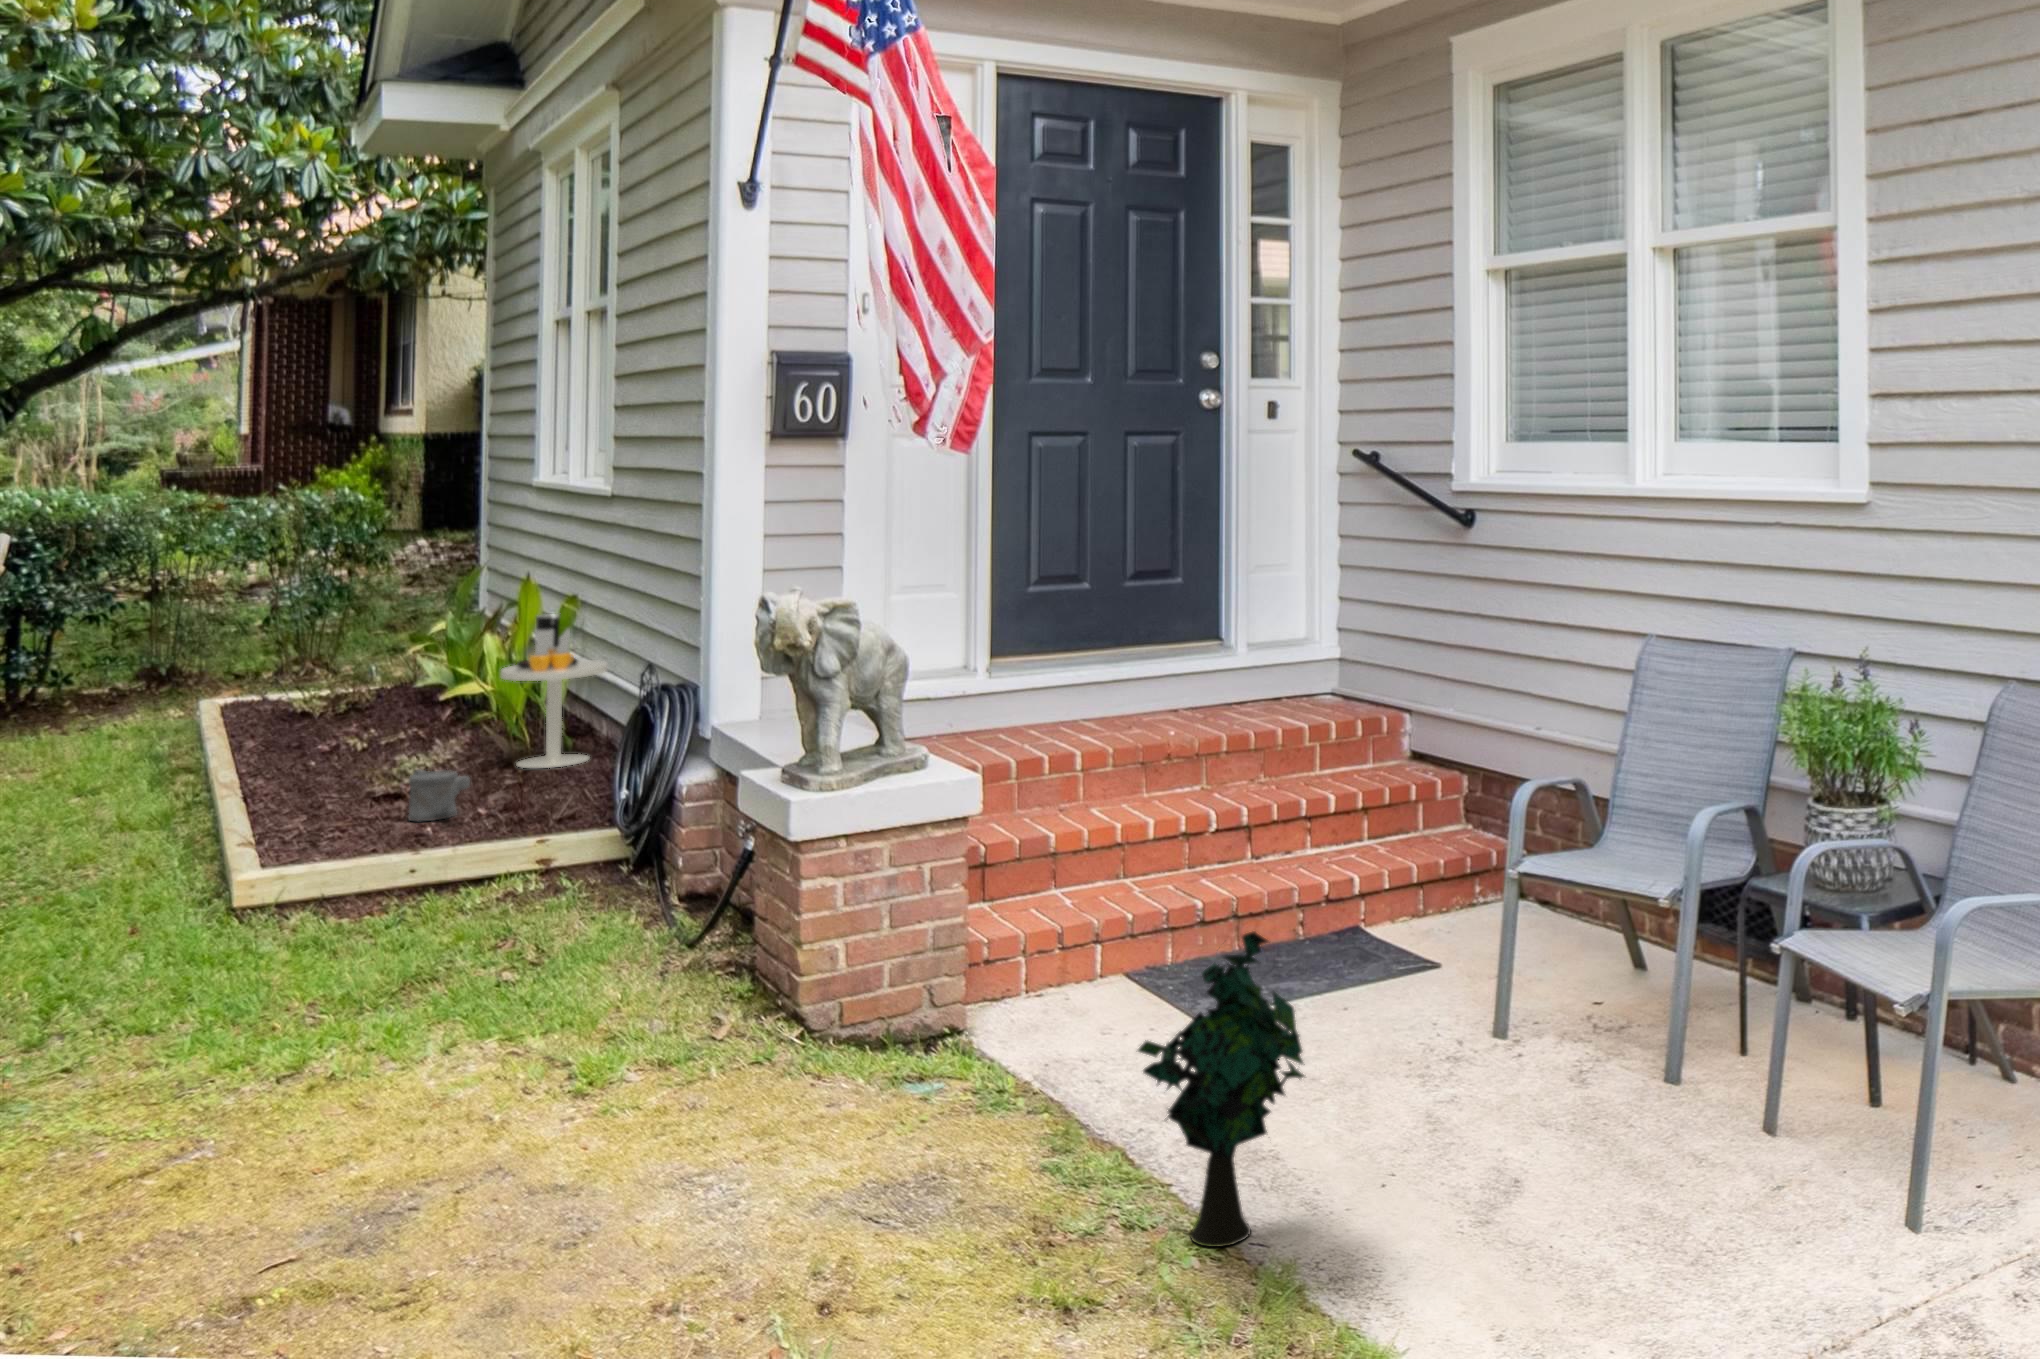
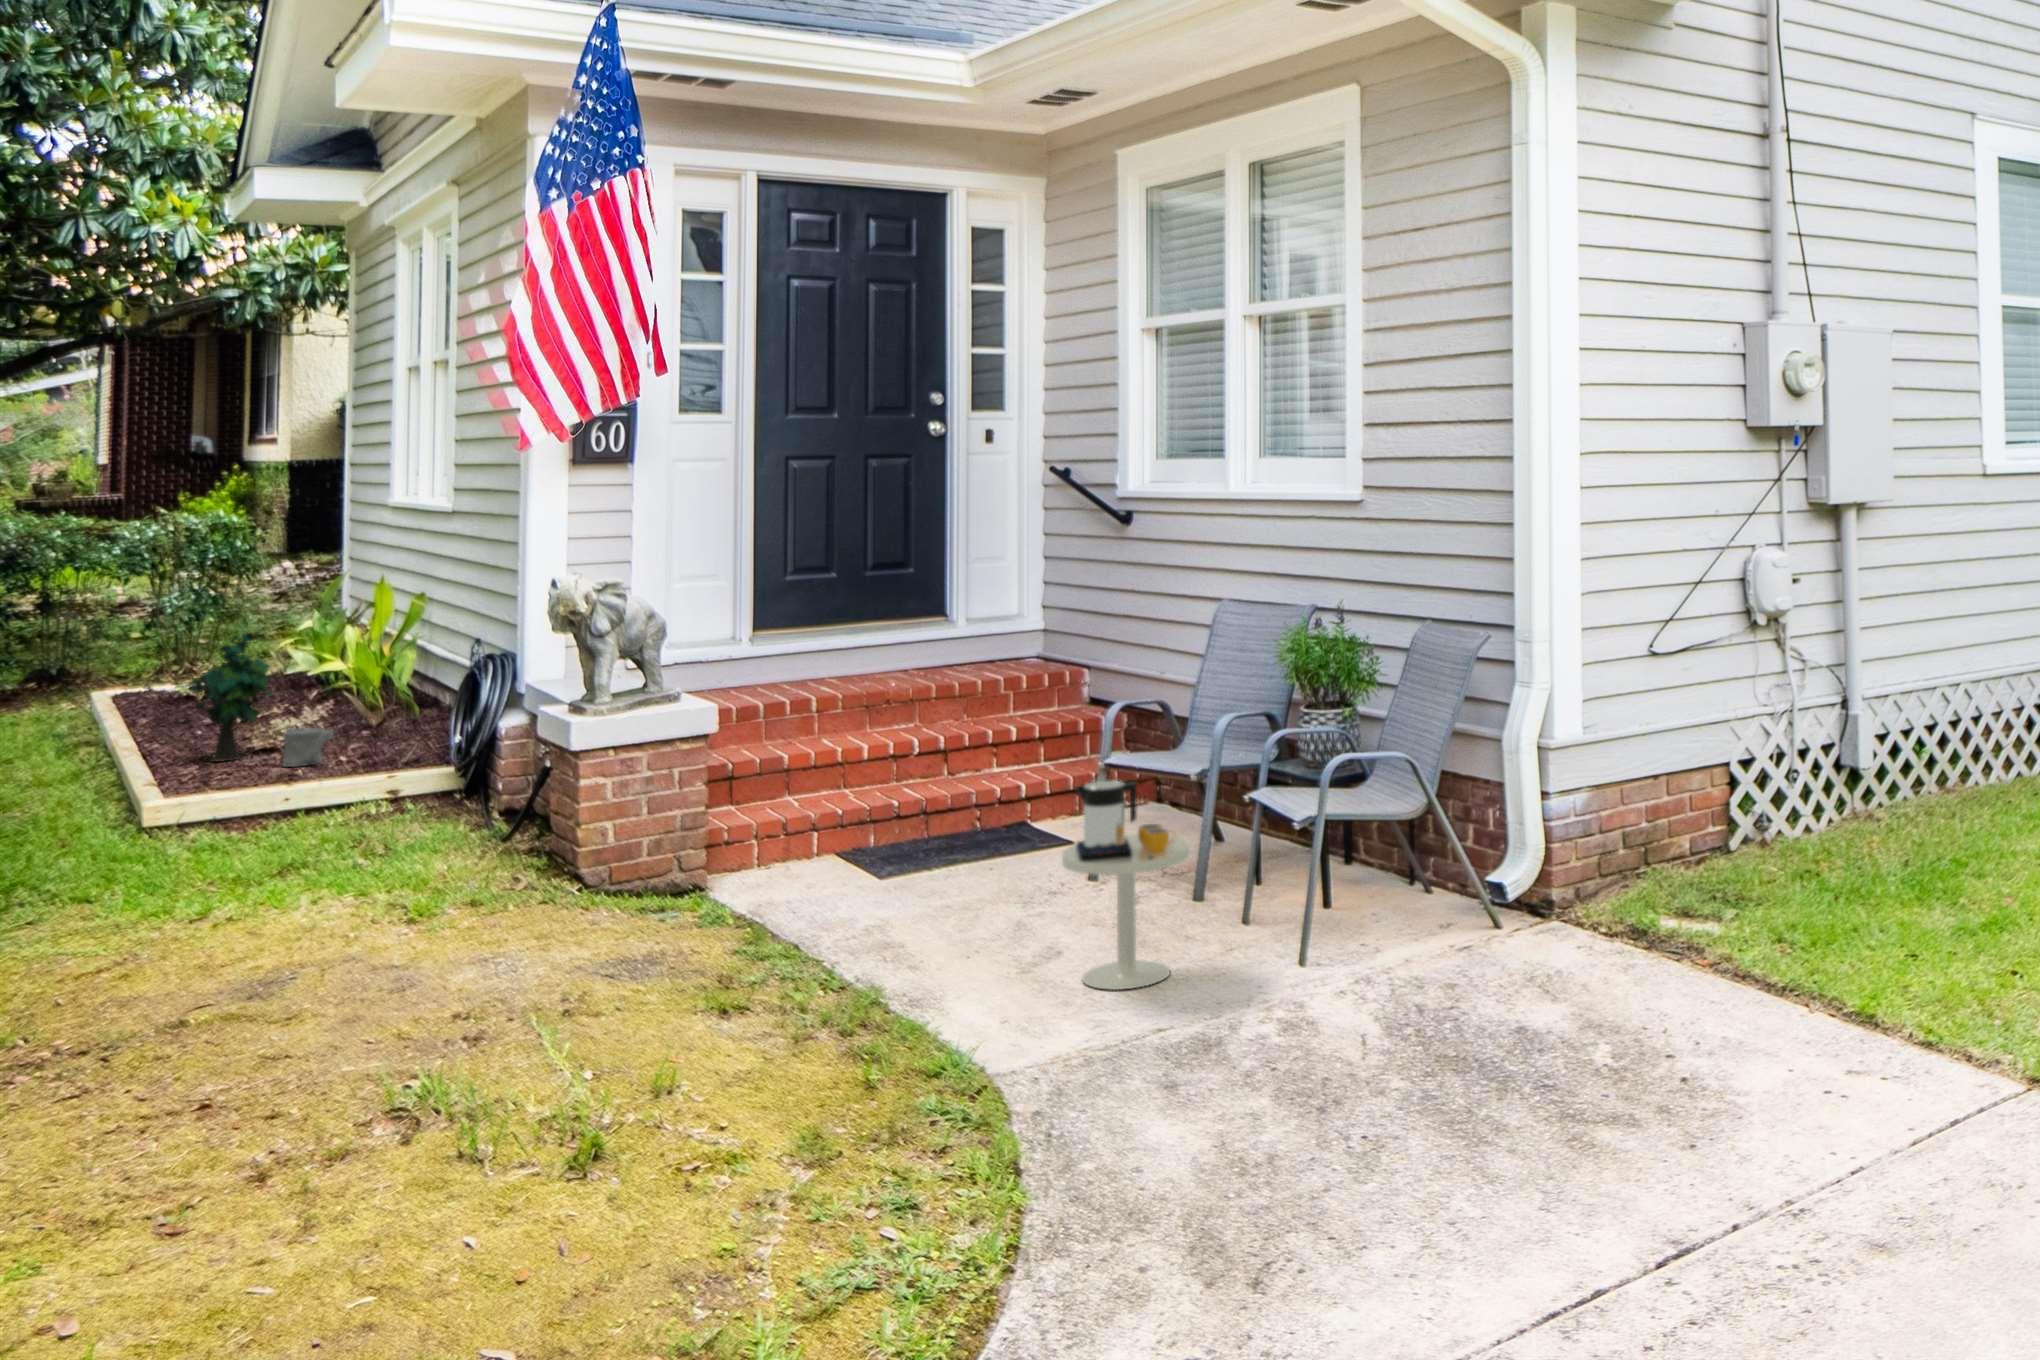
side table: present [501,614,608,768] -> present [1062,781,1189,990]
decorative plant: present [1138,932,1304,1247] -> present [186,633,273,762]

